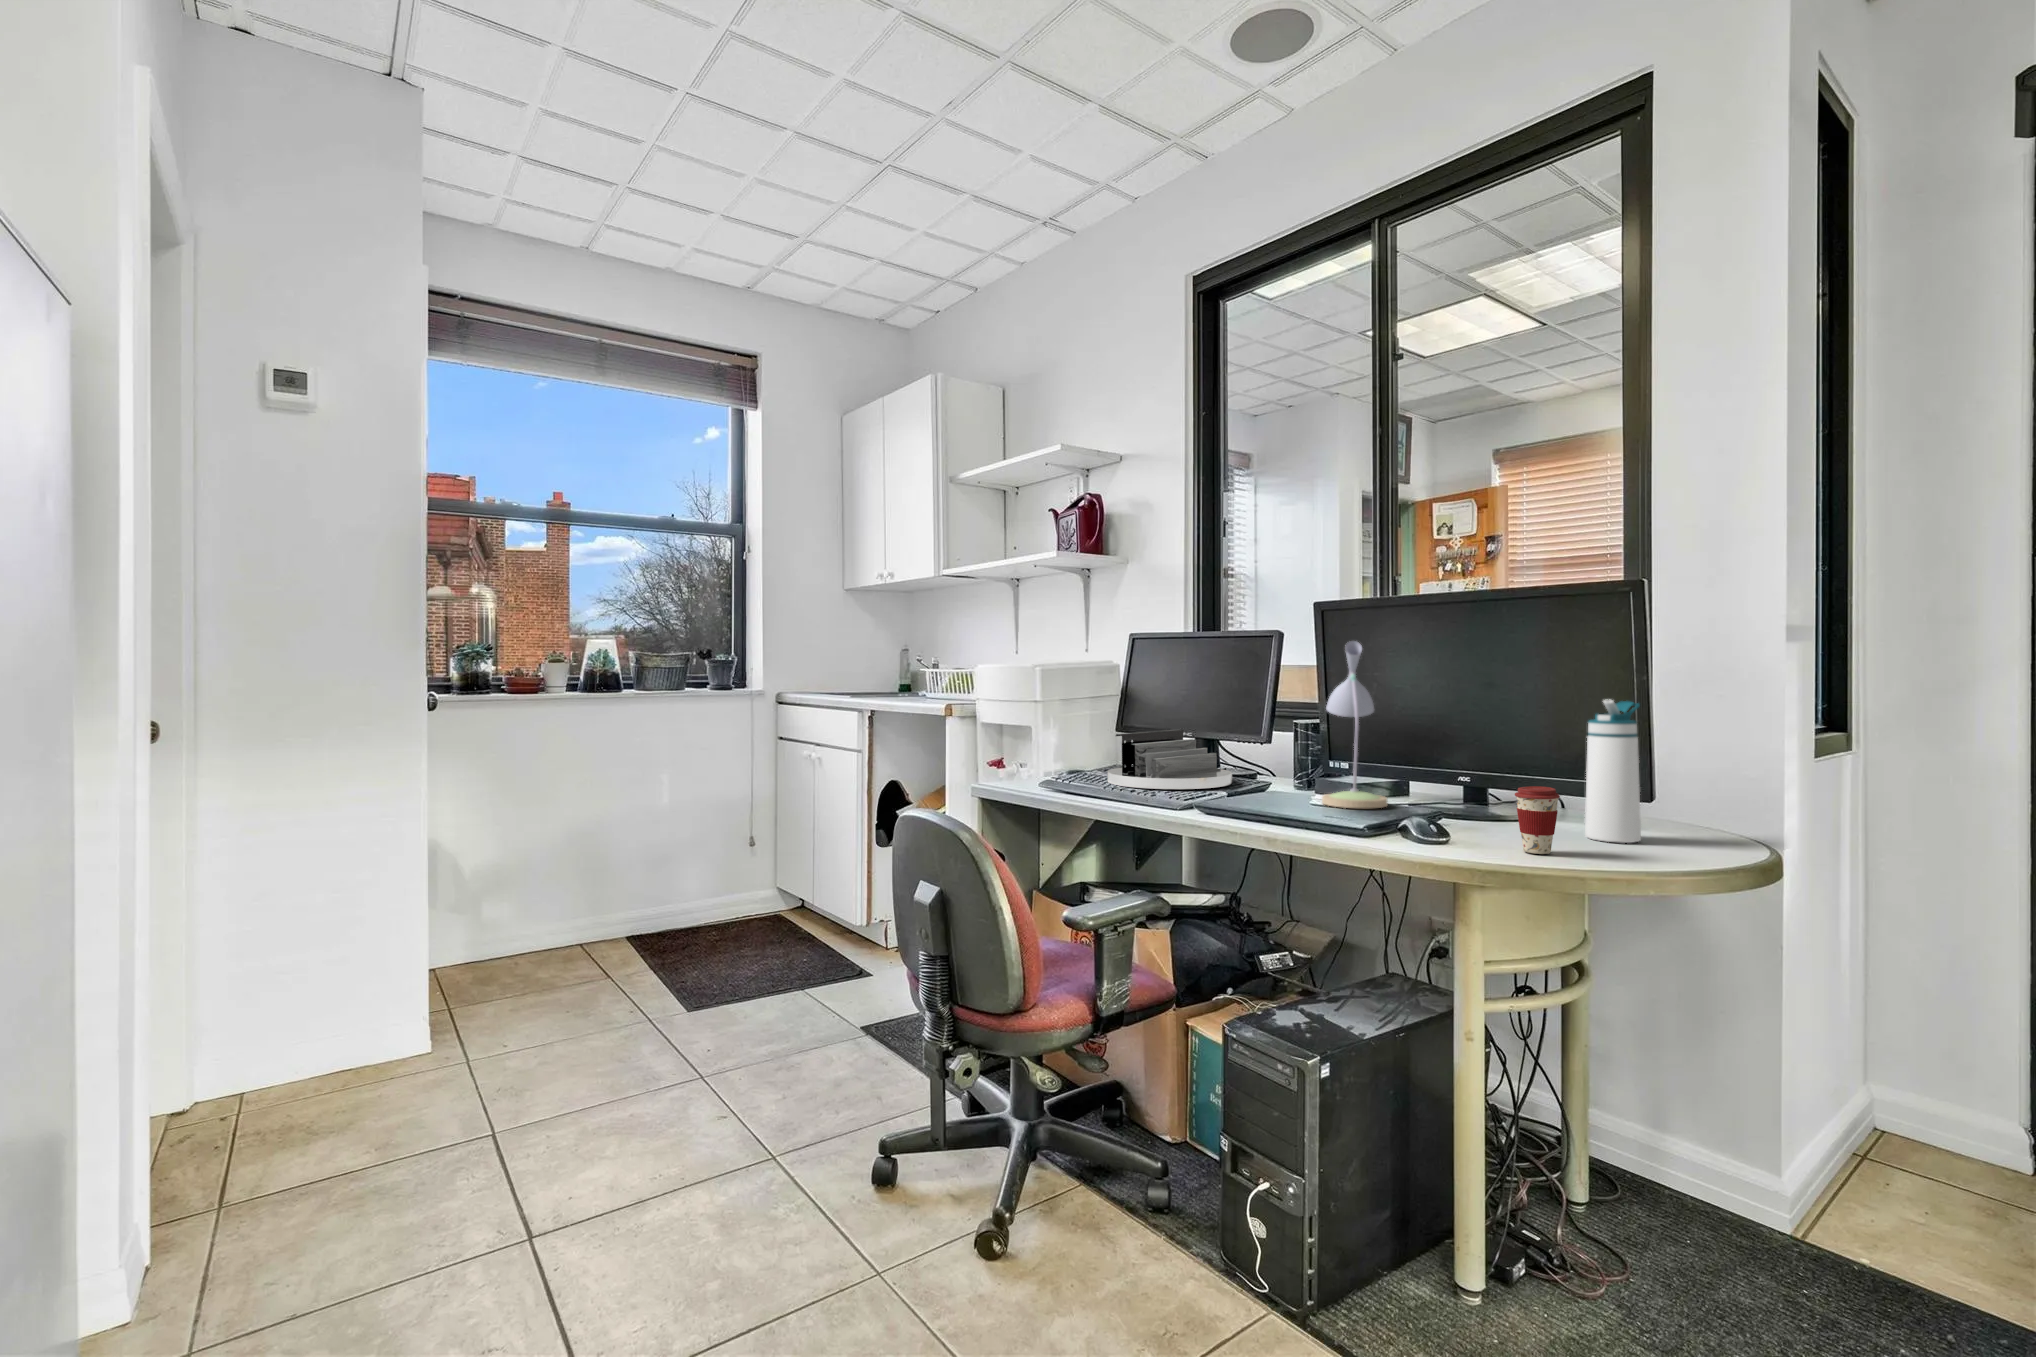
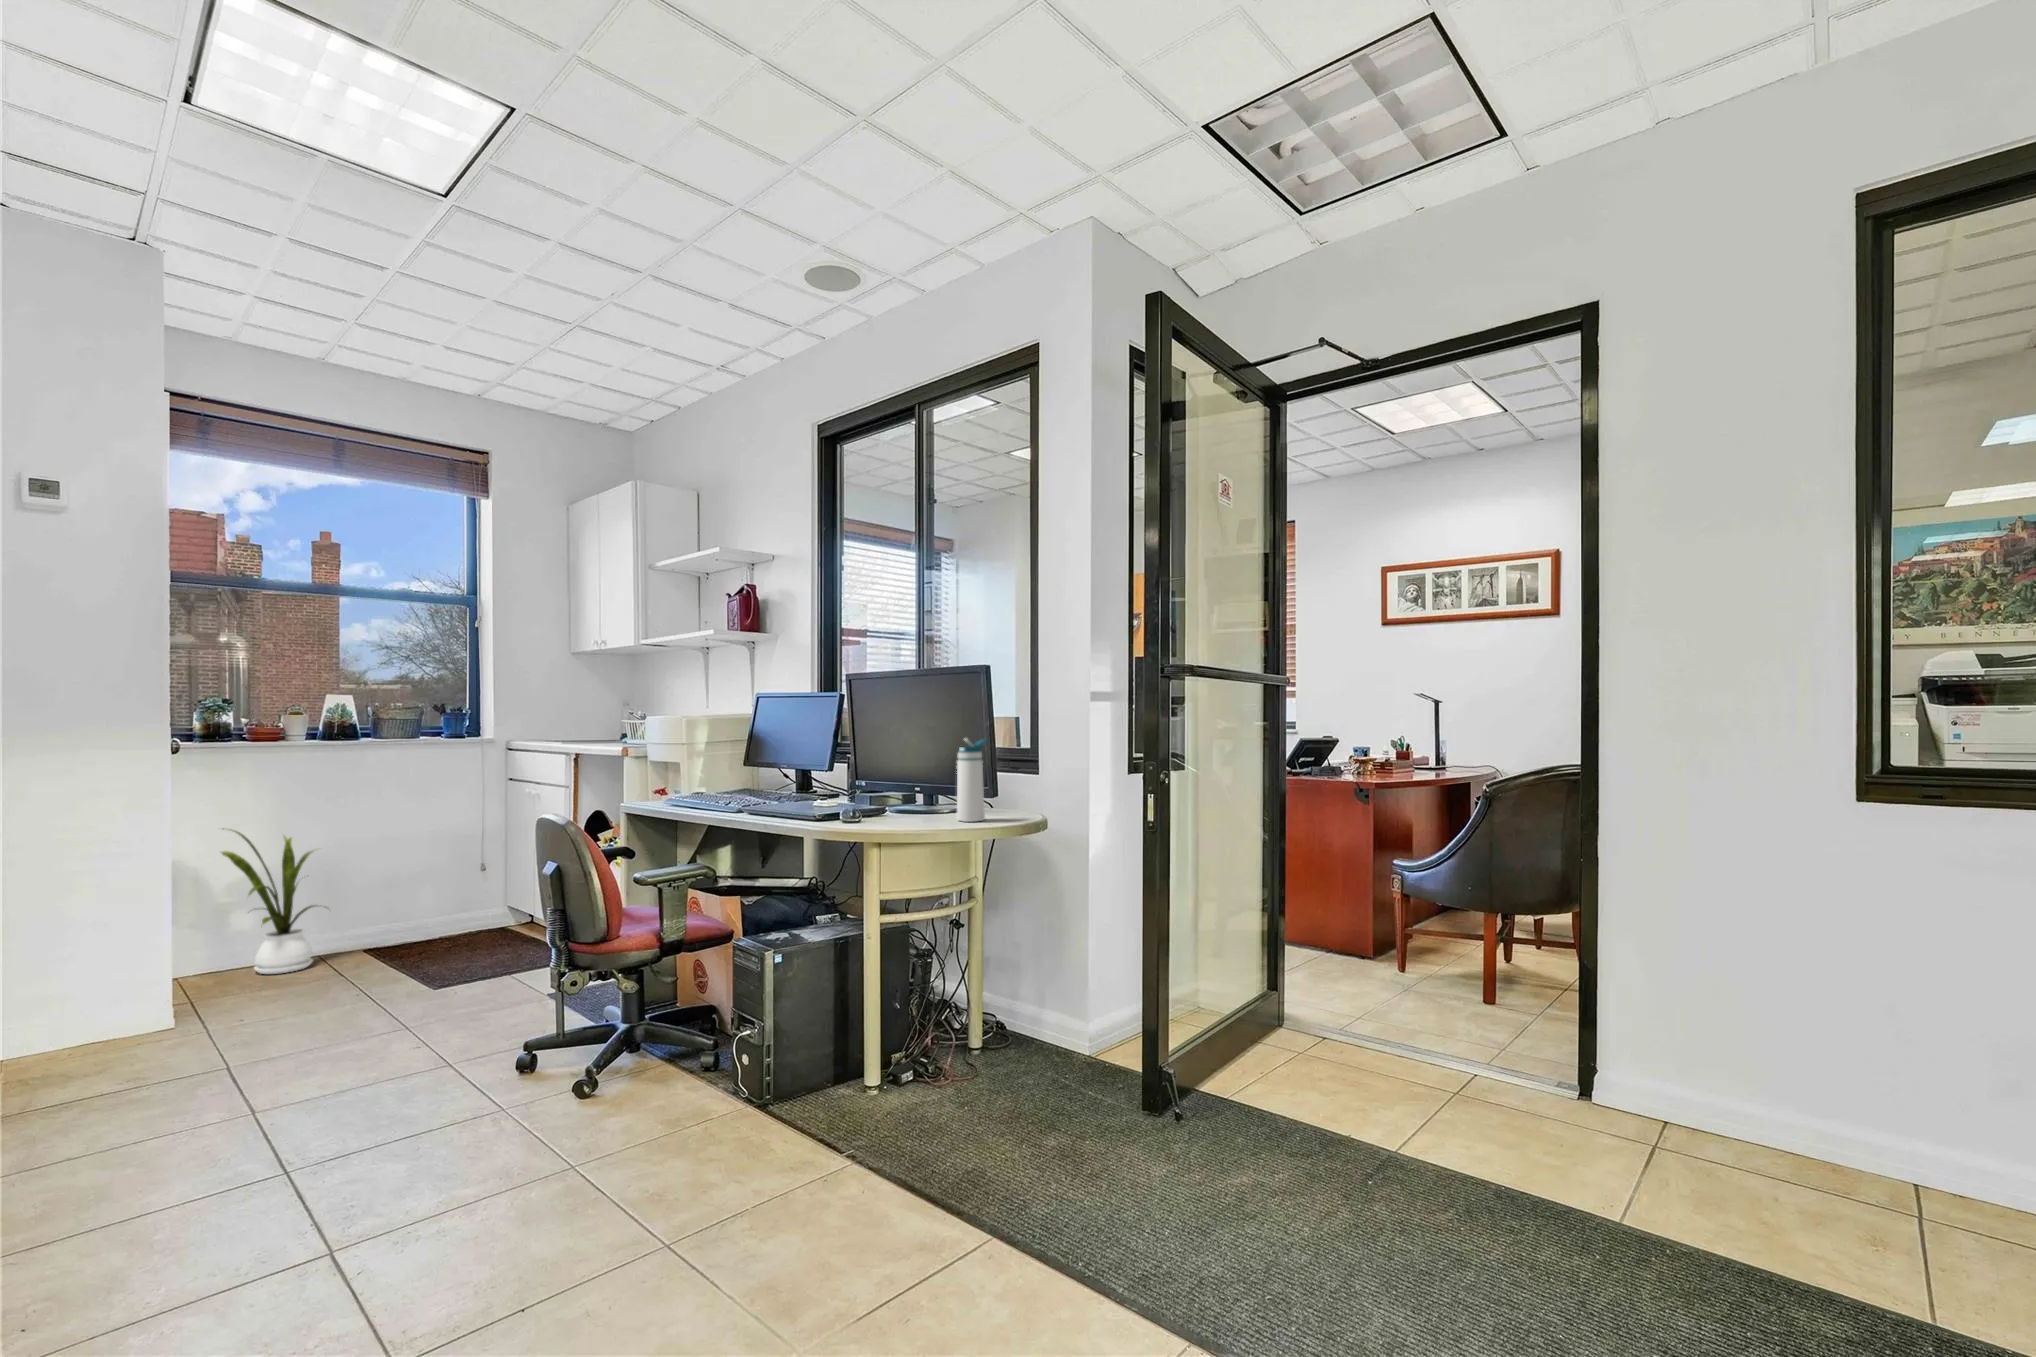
desk lamp: present [1322,641,1388,808] -> none [840,701,881,810]
desk organizer: present [1108,730,1232,789] -> none [718,762,807,802]
coffee cup: present [1515,787,1560,854] -> none [895,790,918,828]
house plant: none [475,795,597,969] -> present [221,831,315,974]

